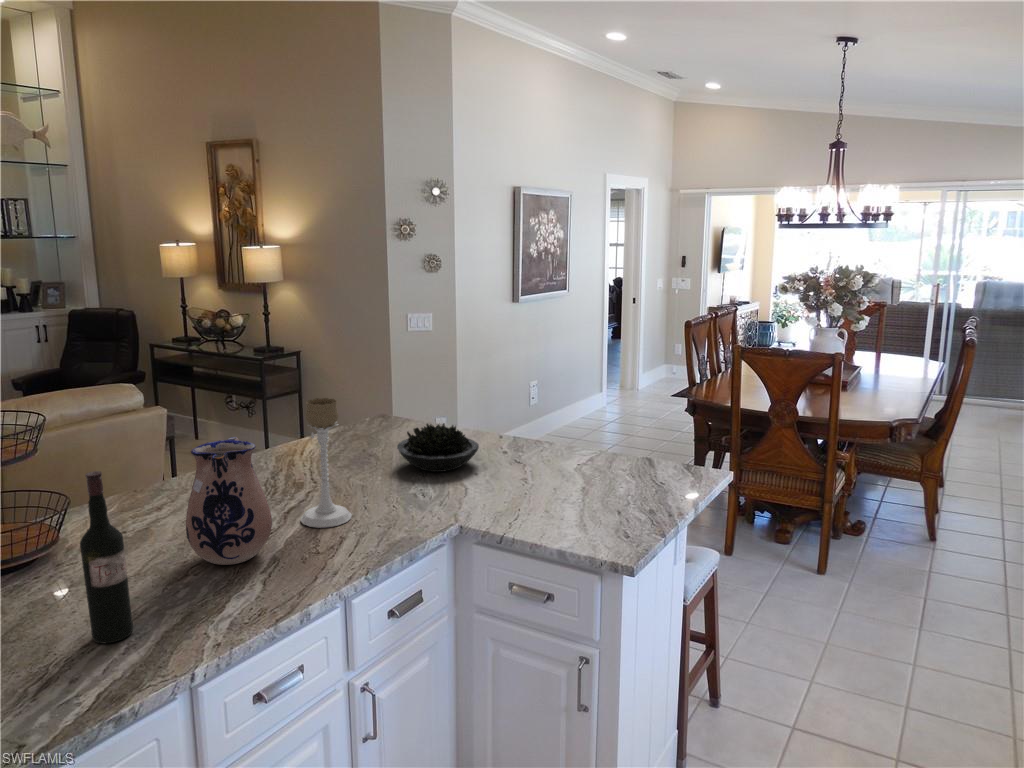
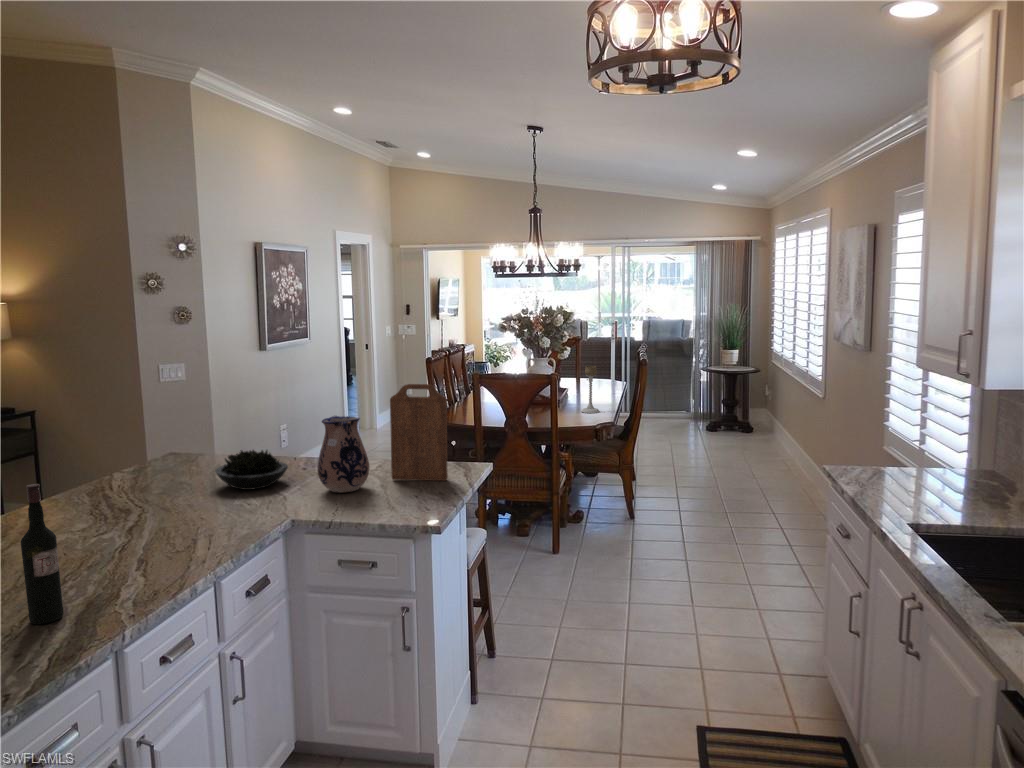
cutting board: none [598,361,675,491] -> present [390,384,448,481]
candle holder: present [301,398,351,528] -> present [581,366,600,413]
ceramic pitcher: present [186,437,272,565] -> present [318,416,369,493]

